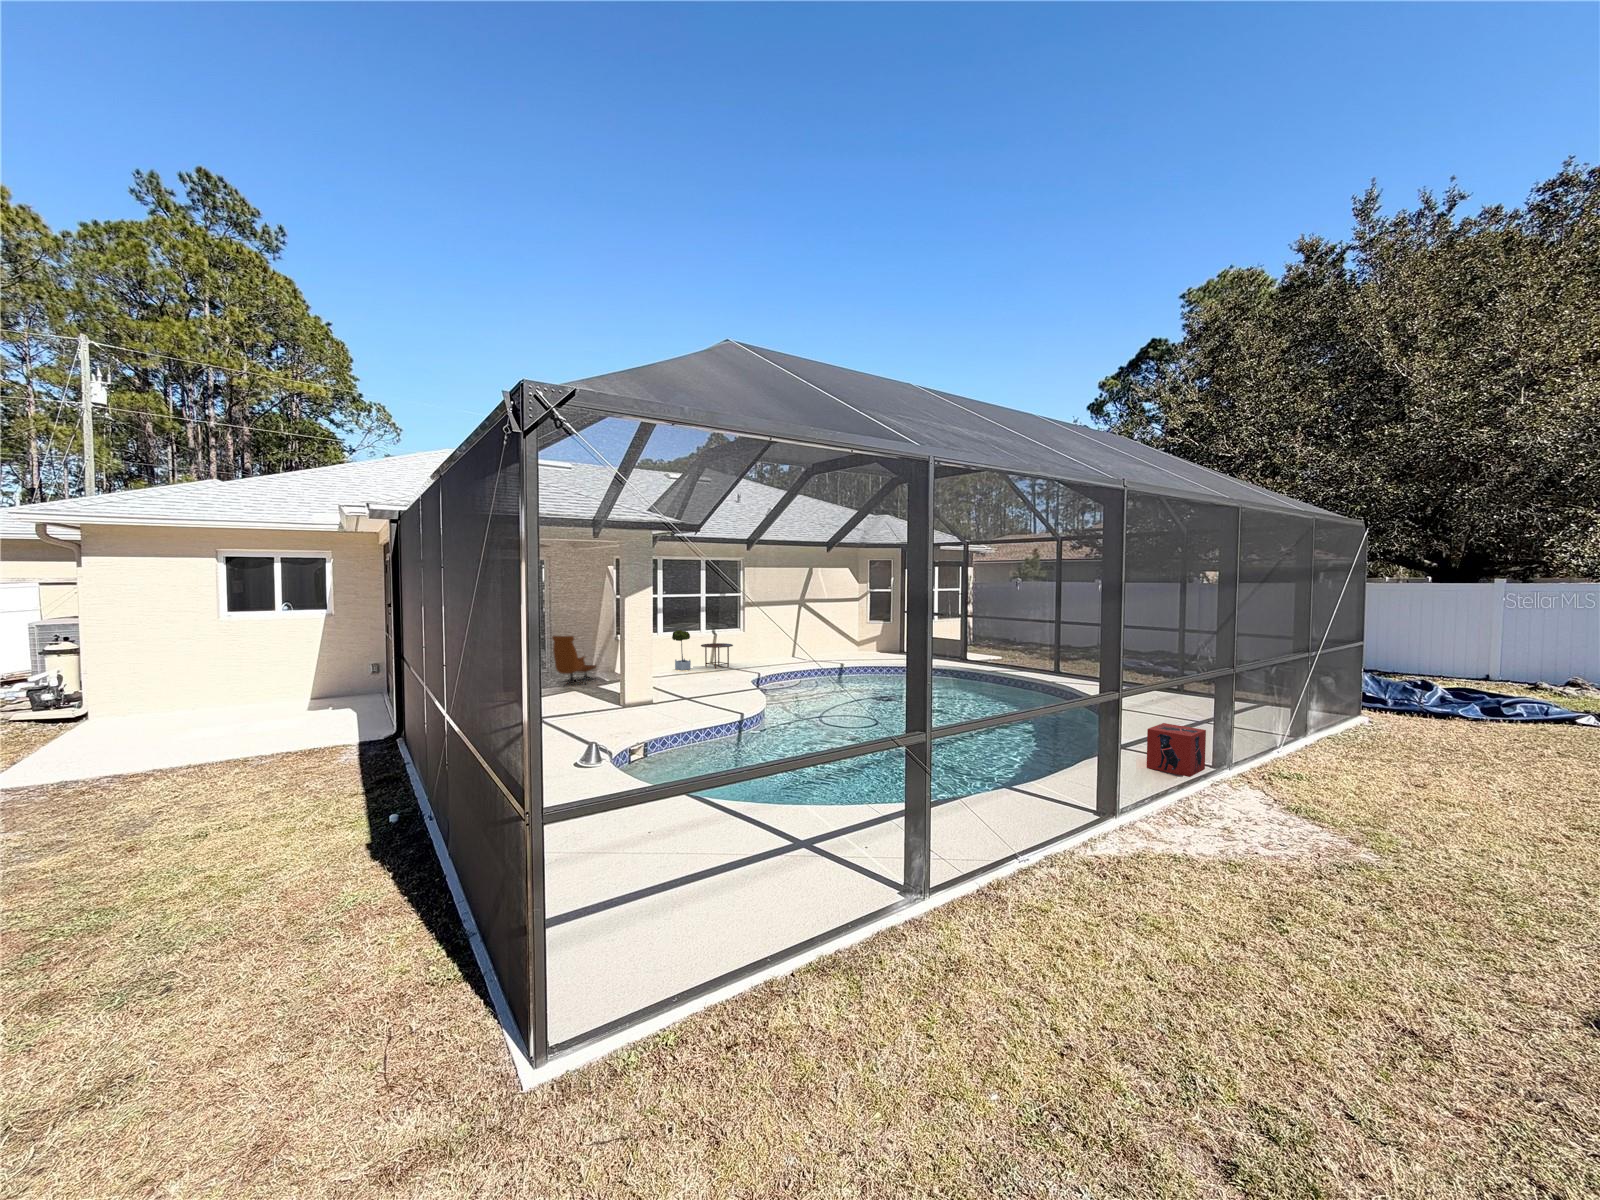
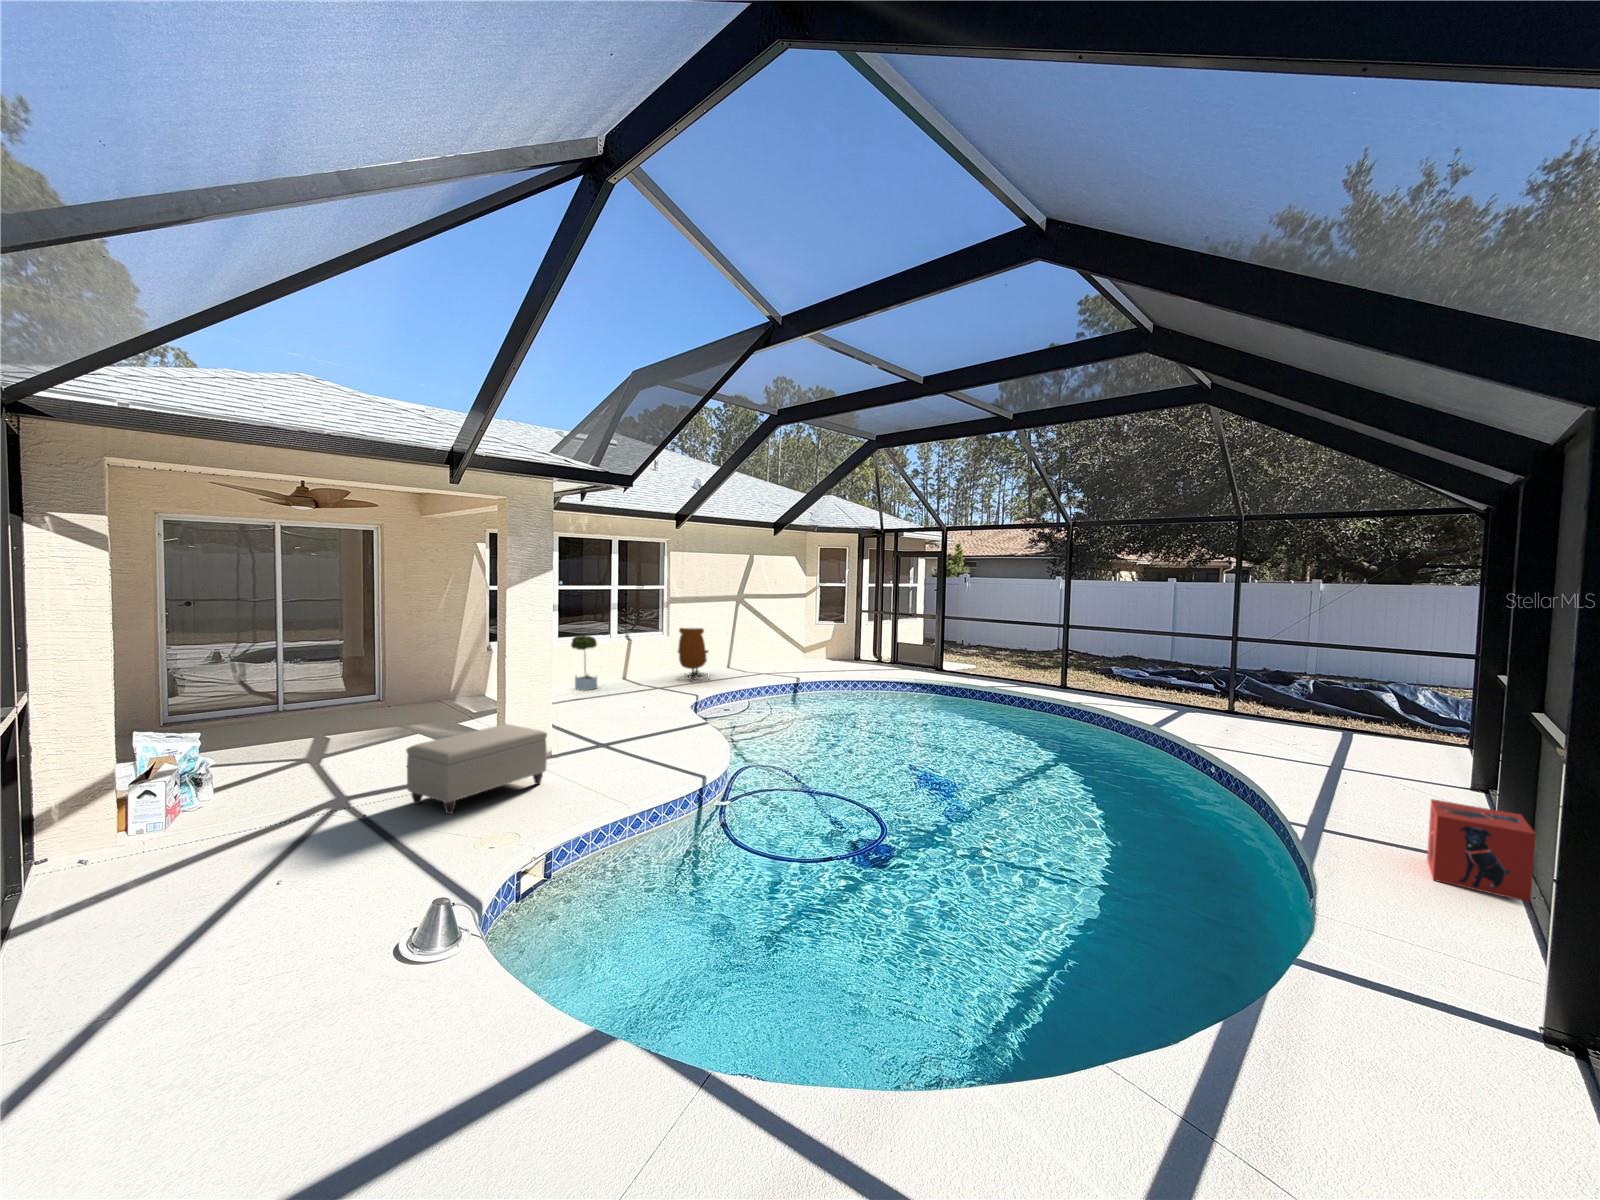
lounge chair: present [552,636,596,683] -> present [678,628,708,680]
side table: present [701,643,733,669] -> none [611,652,656,688]
ottoman: none [573,680,649,725] -> present [406,724,547,814]

